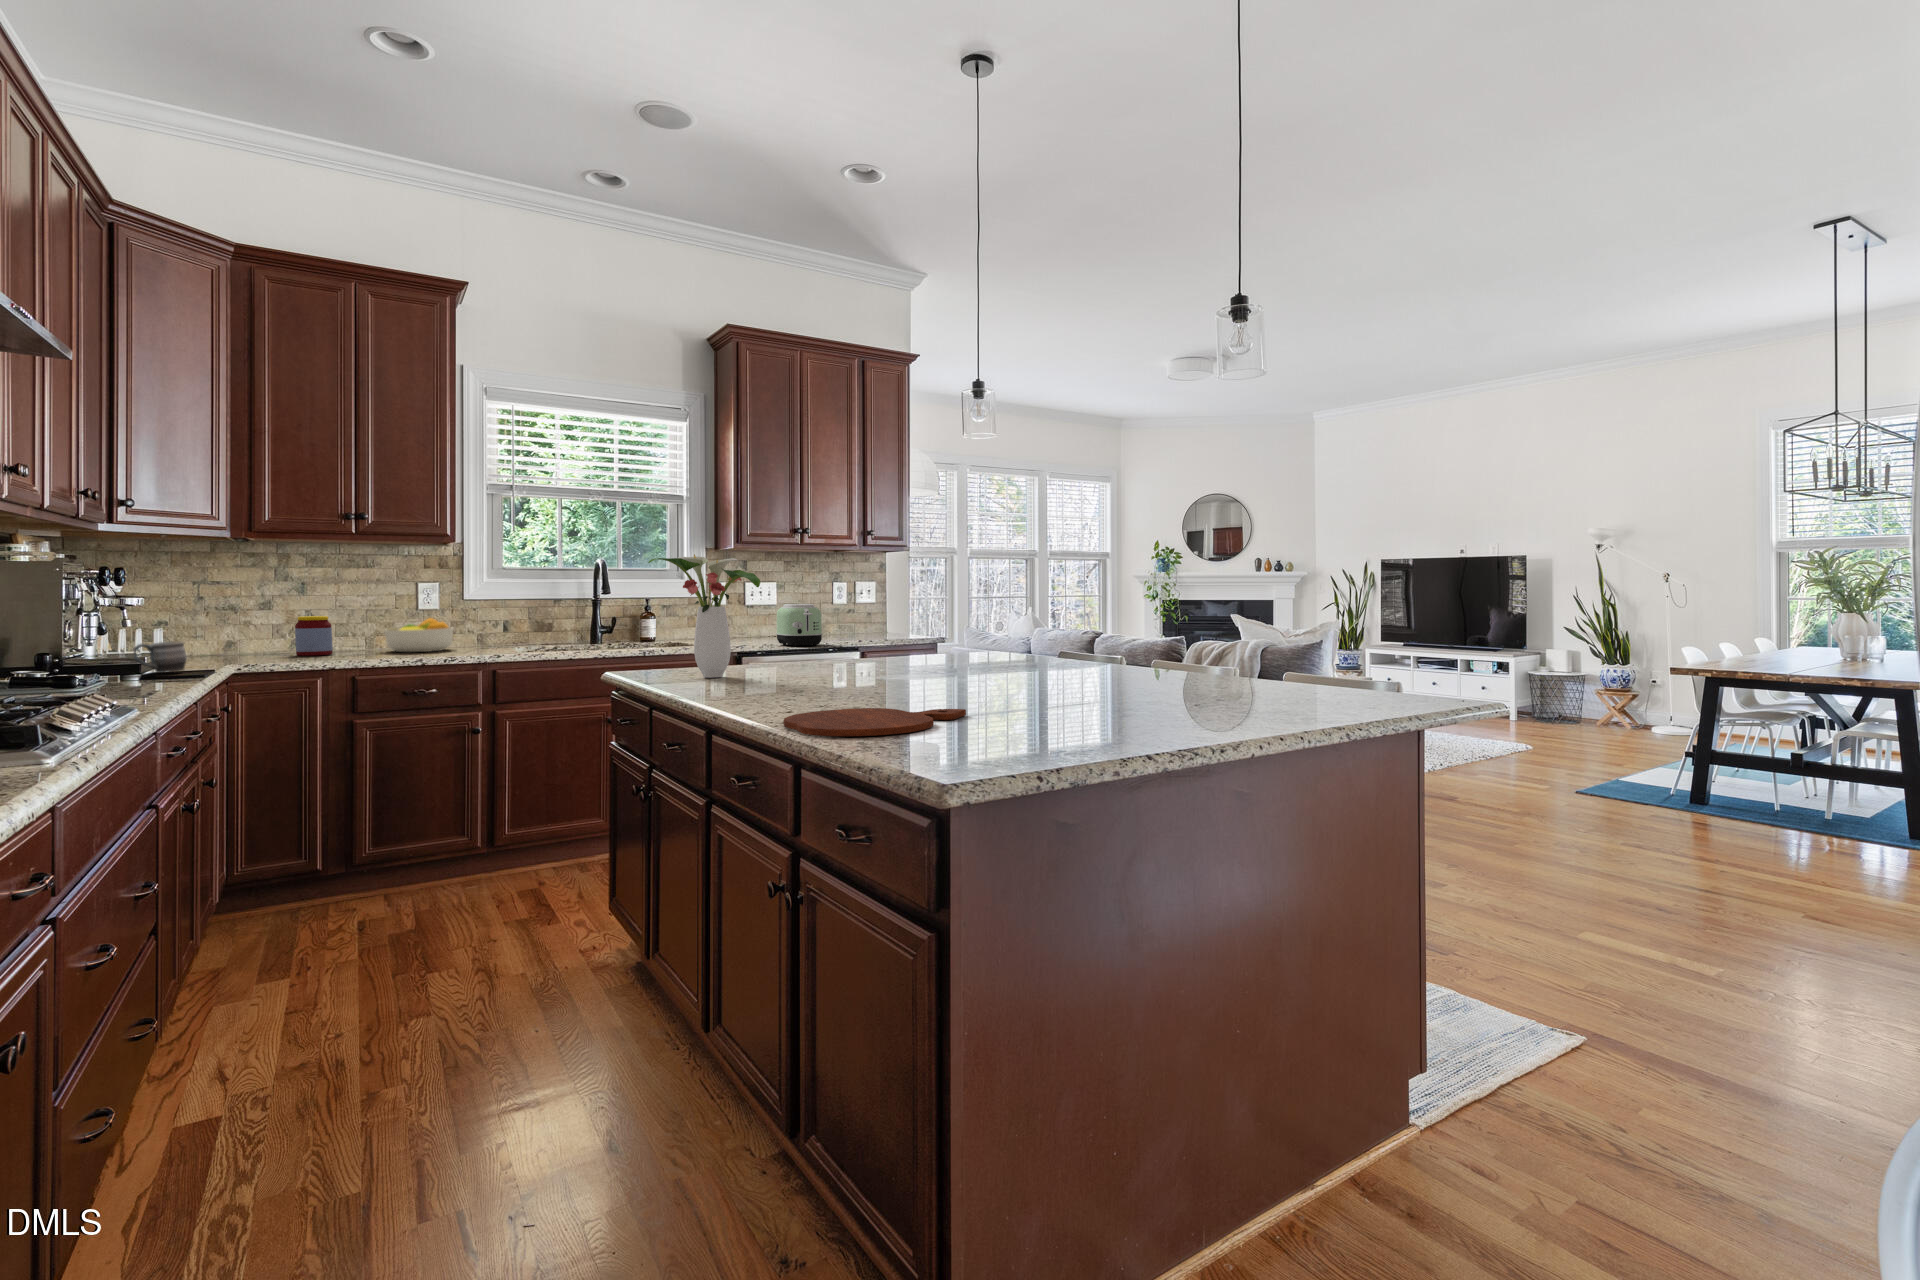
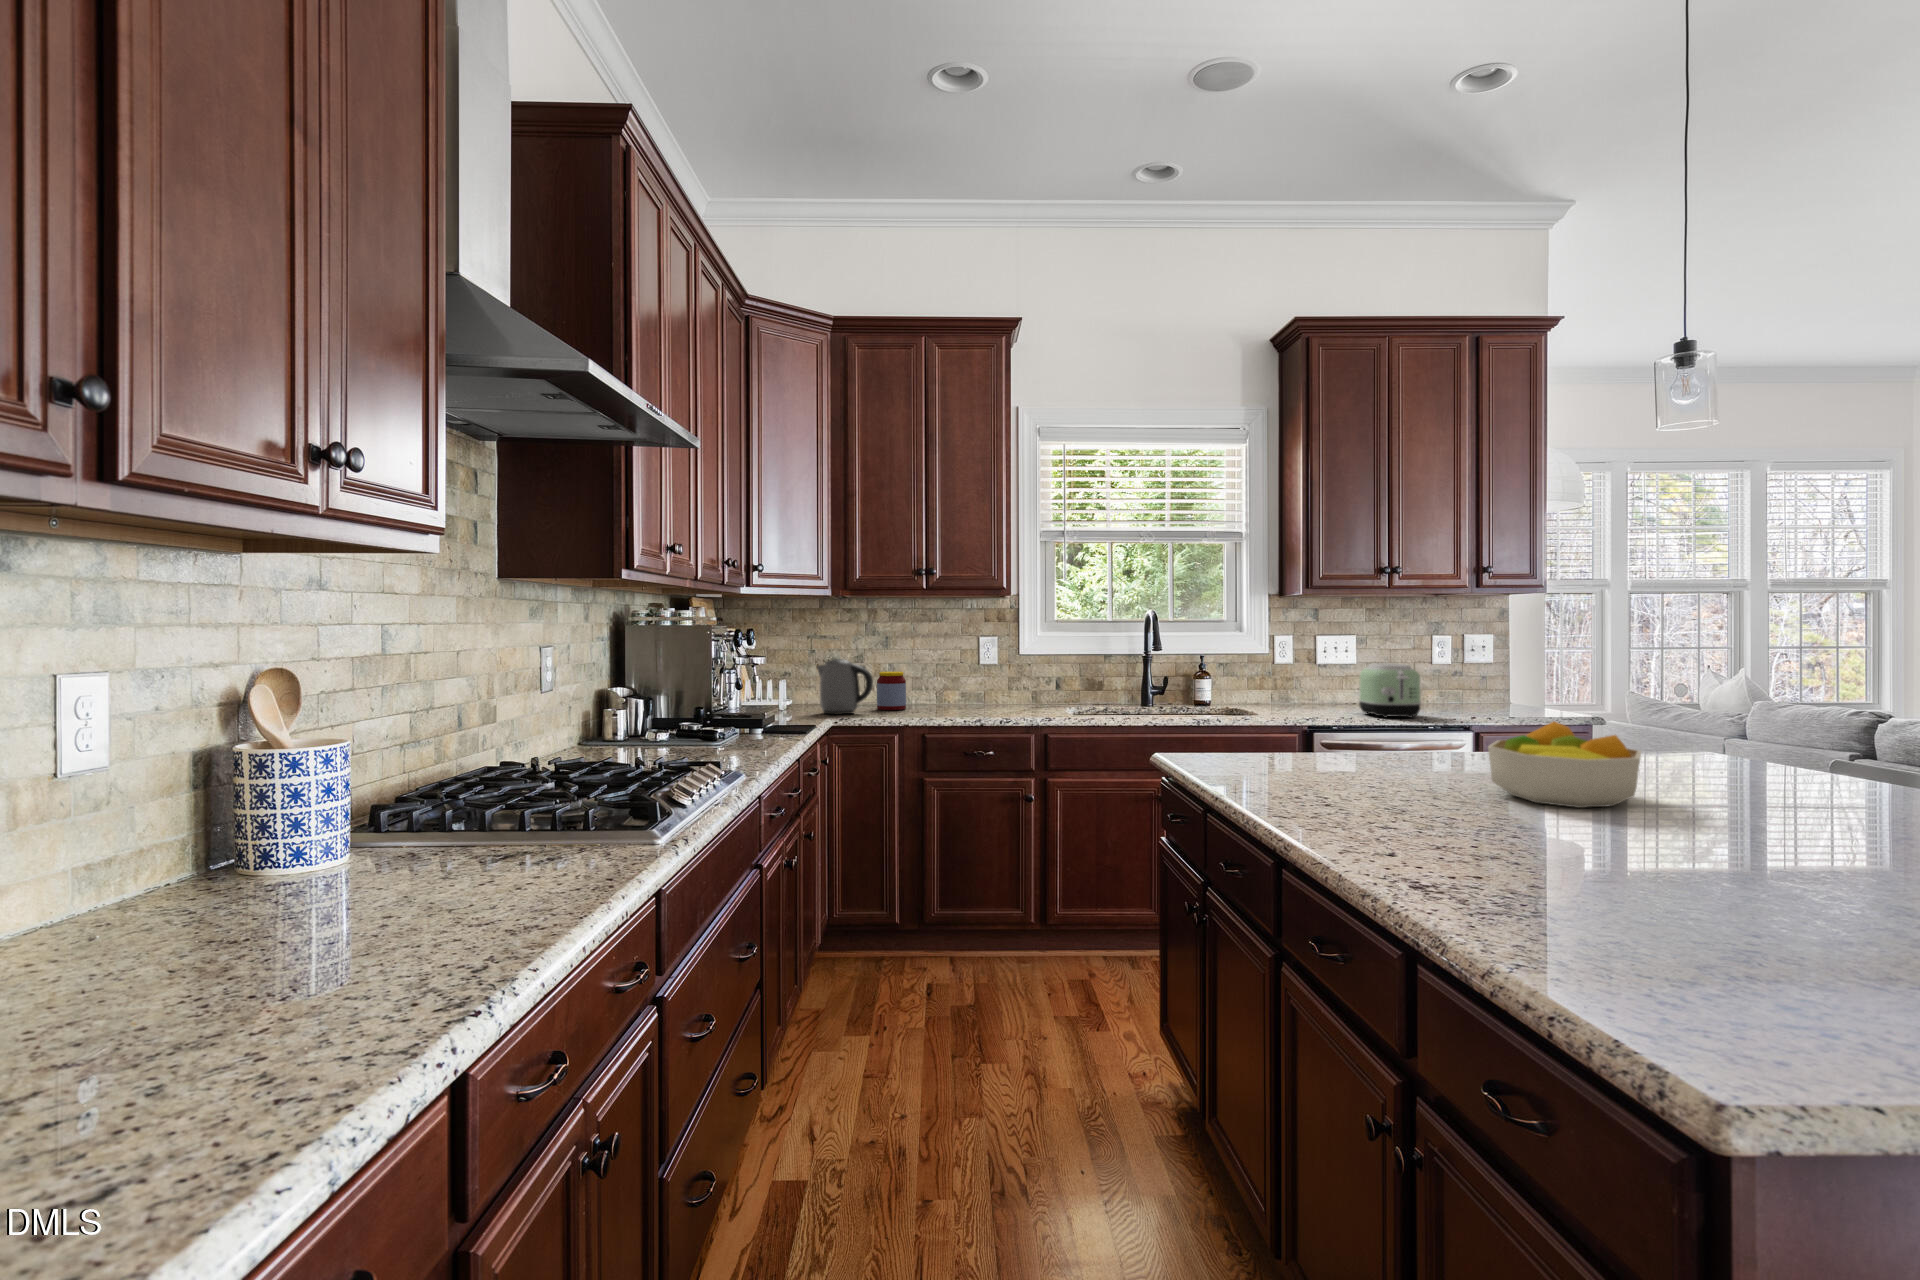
flower arrangement: present [648,554,760,678] -> none [1220,619,1361,773]
kettle: none [213,602,290,661] -> present [817,659,873,715]
fruit bowl: present [385,618,453,652] -> present [1488,721,1641,808]
mug: present [134,641,187,673] -> none [758,698,795,728]
cutting board: present [784,708,966,736] -> none [1424,865,1734,933]

